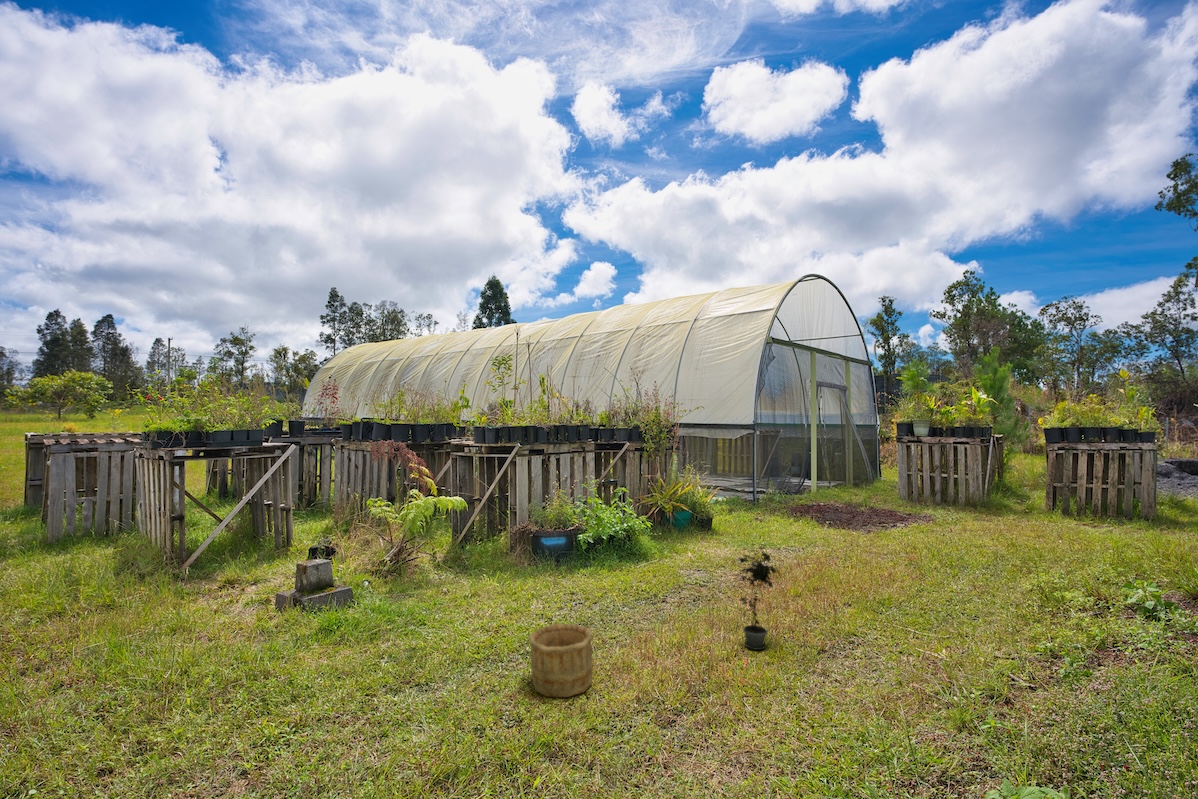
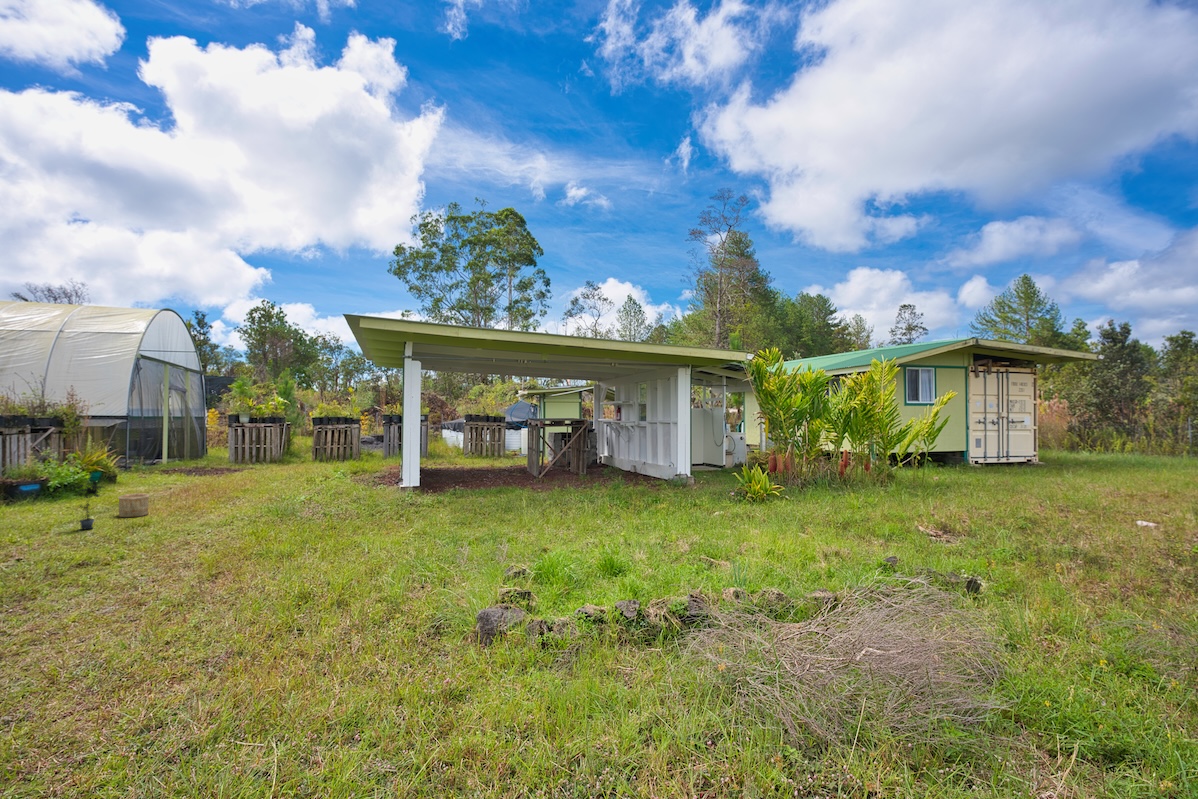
potted plant: present [739,548,781,650] -> present [77,481,102,529]

